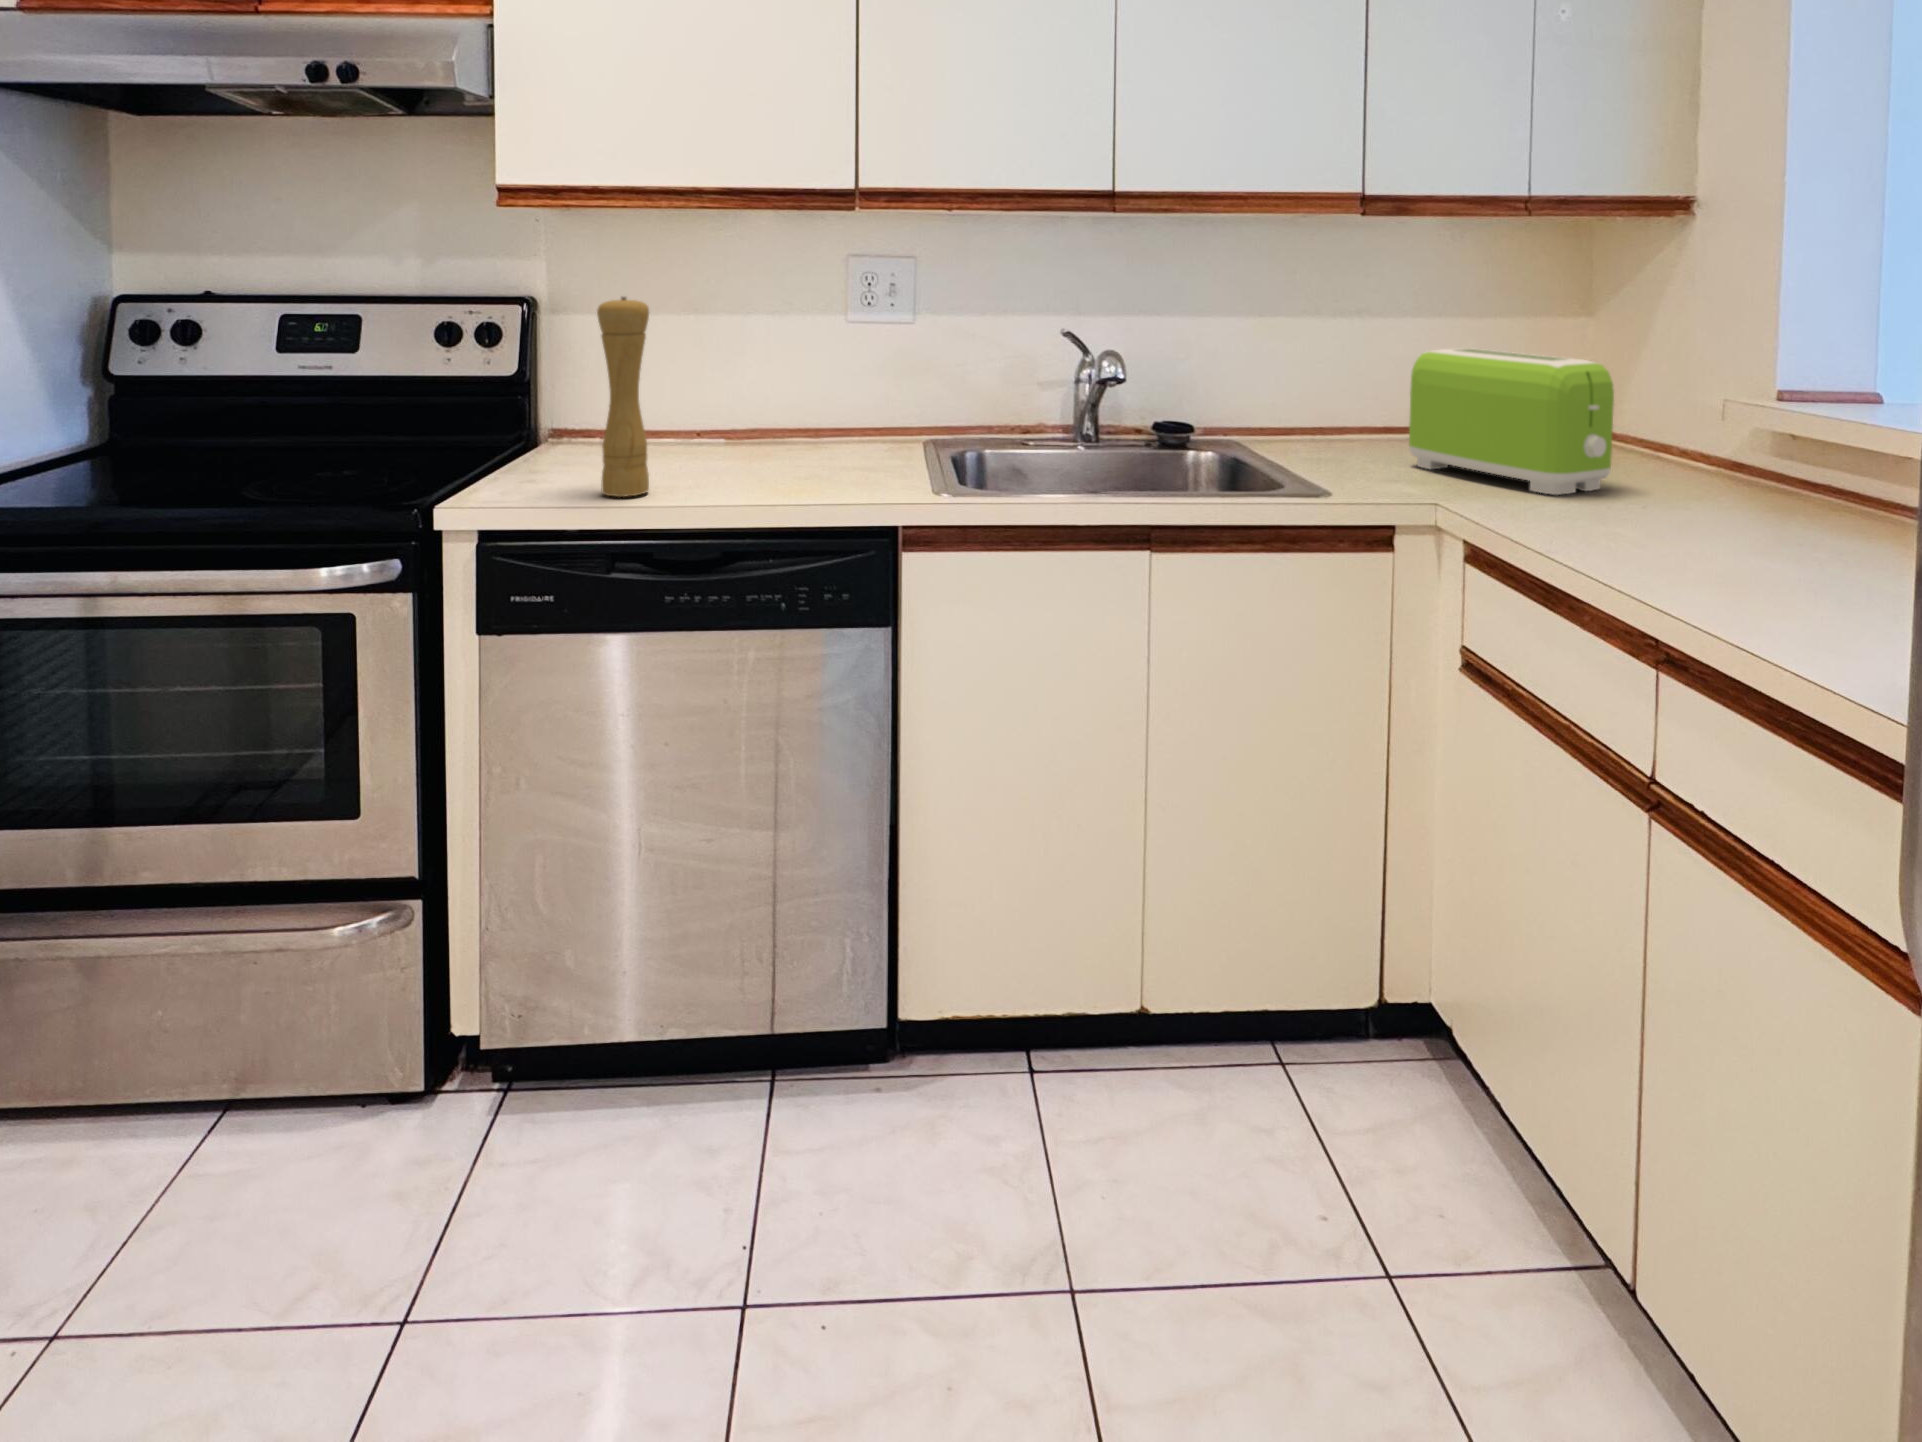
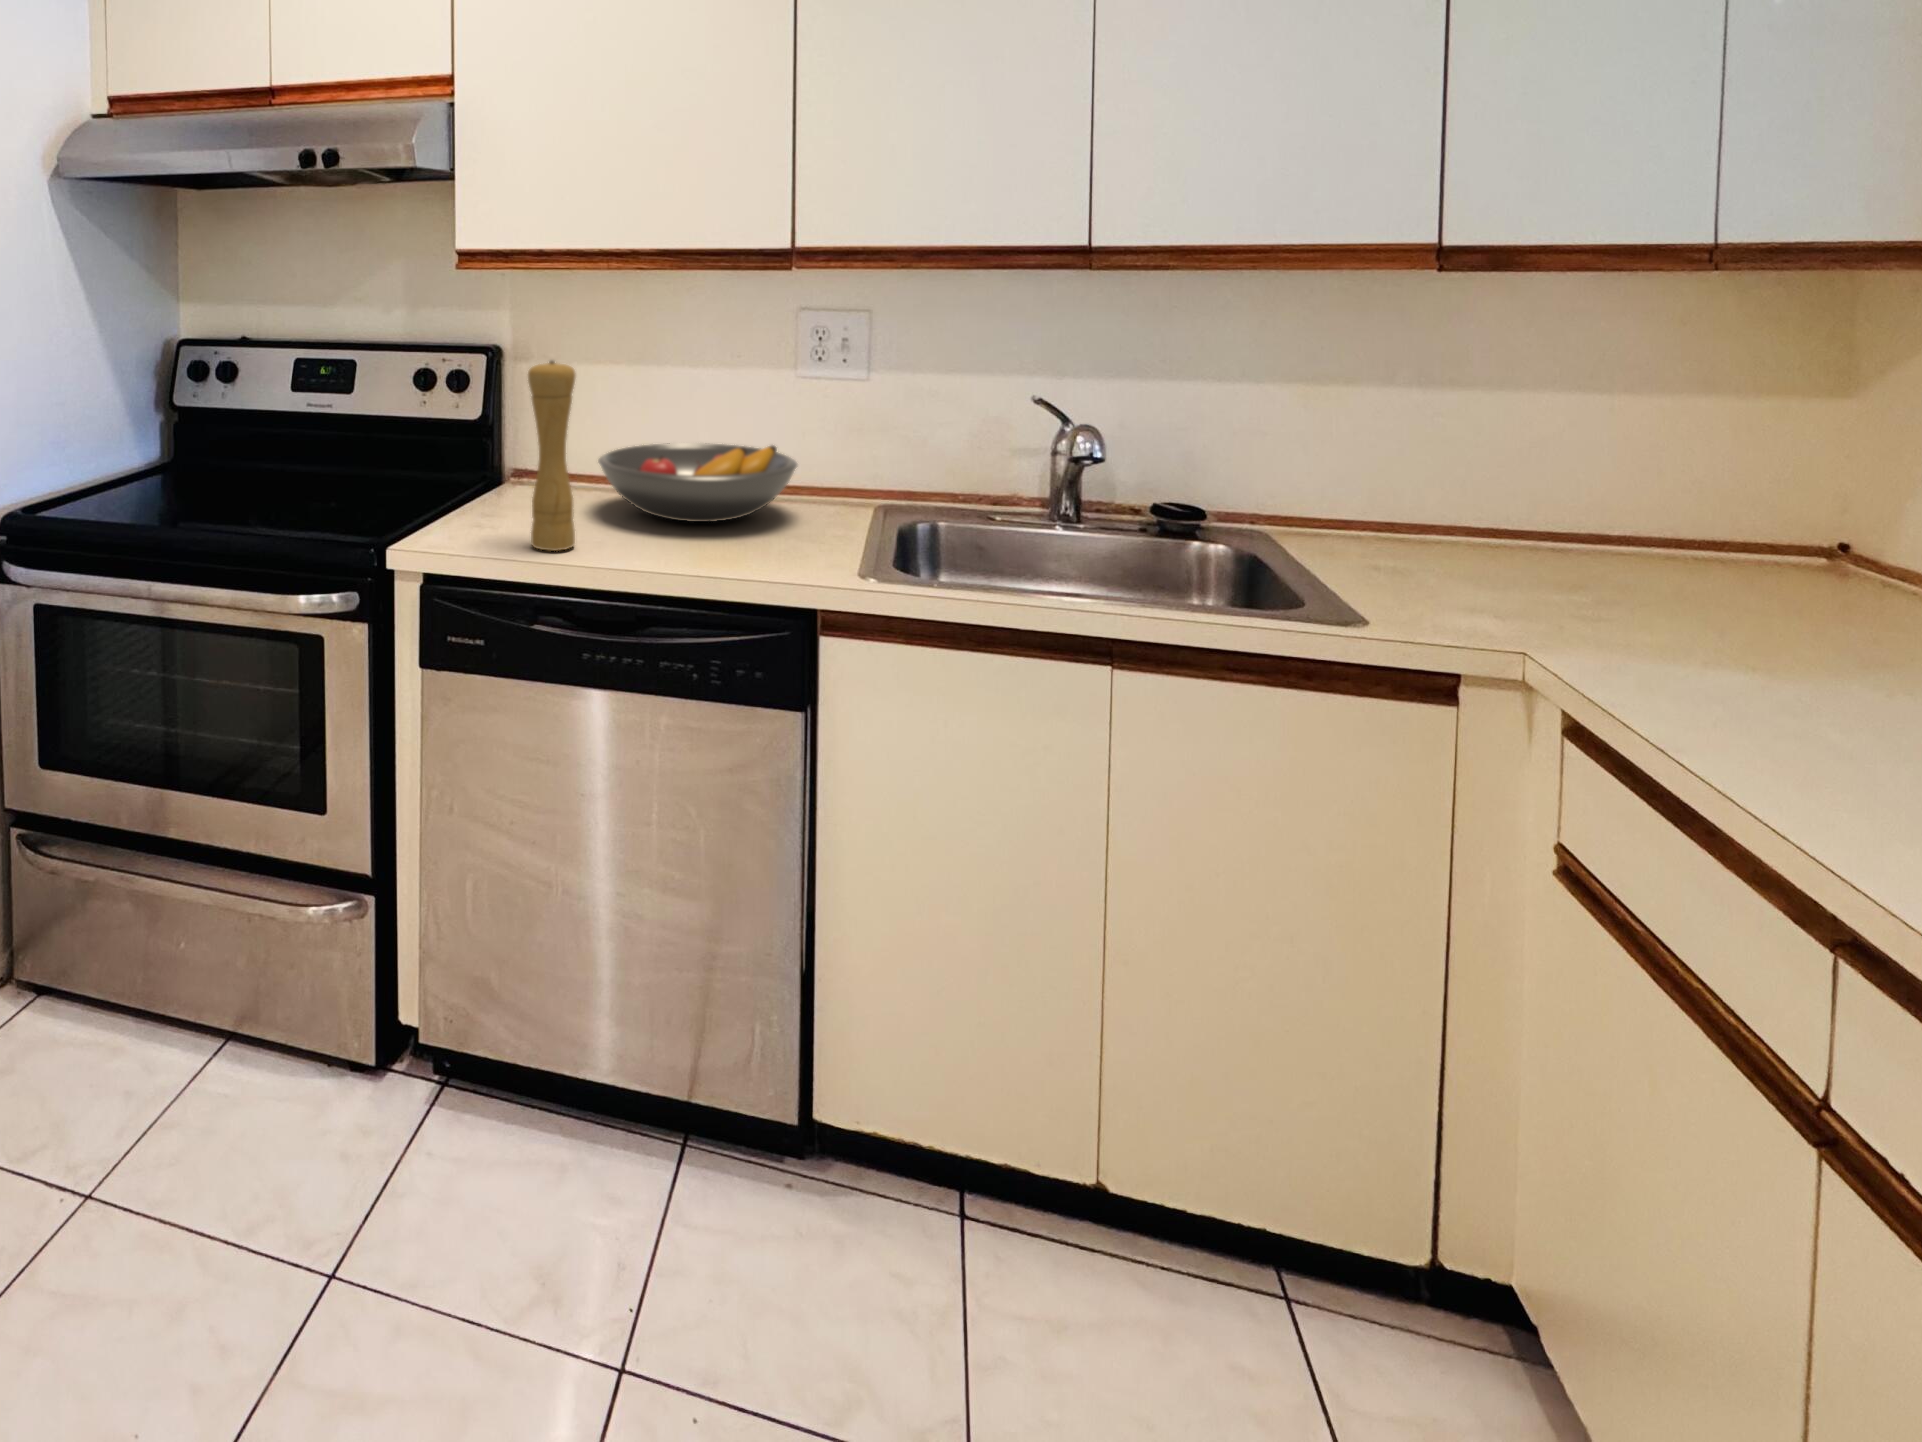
toaster: present [1409,348,1614,495] -> none [1502,442,1842,657]
fruit bowl: none [658,385,859,463] -> present [598,443,797,522]

